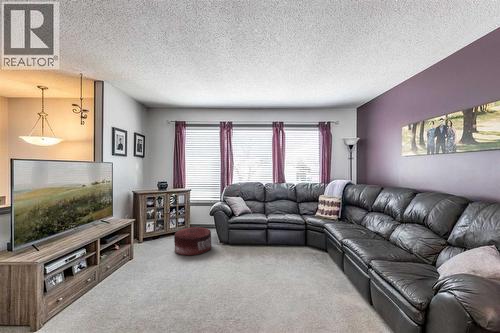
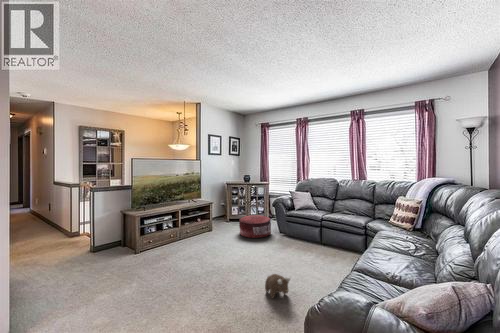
plush toy: none [280,288,314,316] -> present [265,274,290,298]

